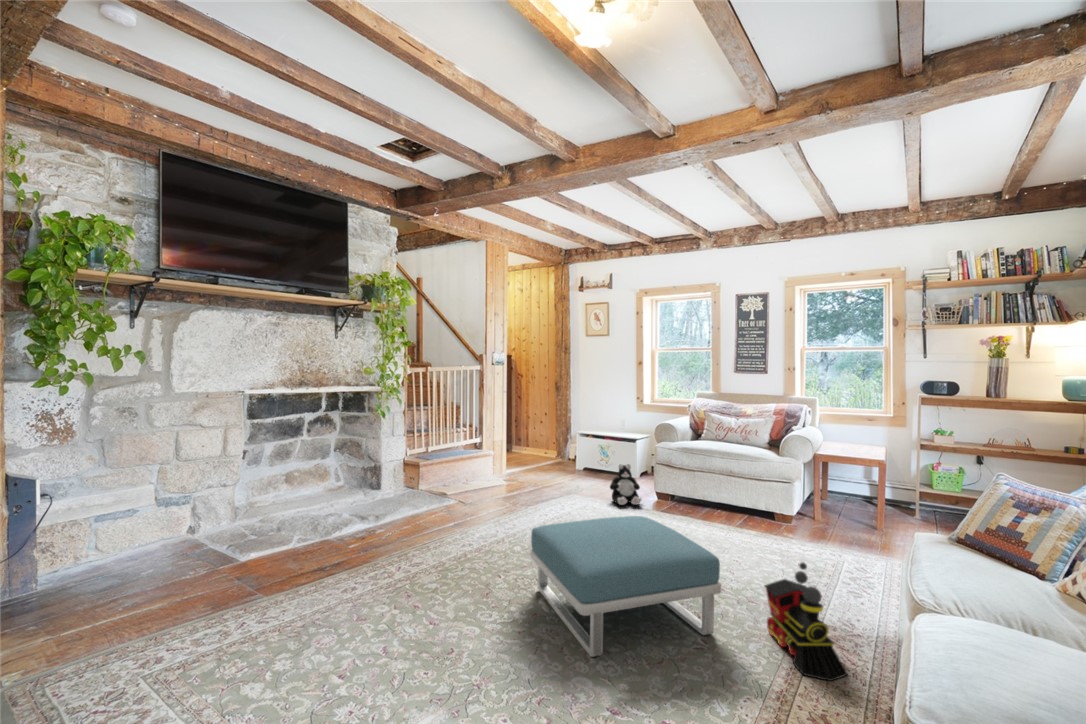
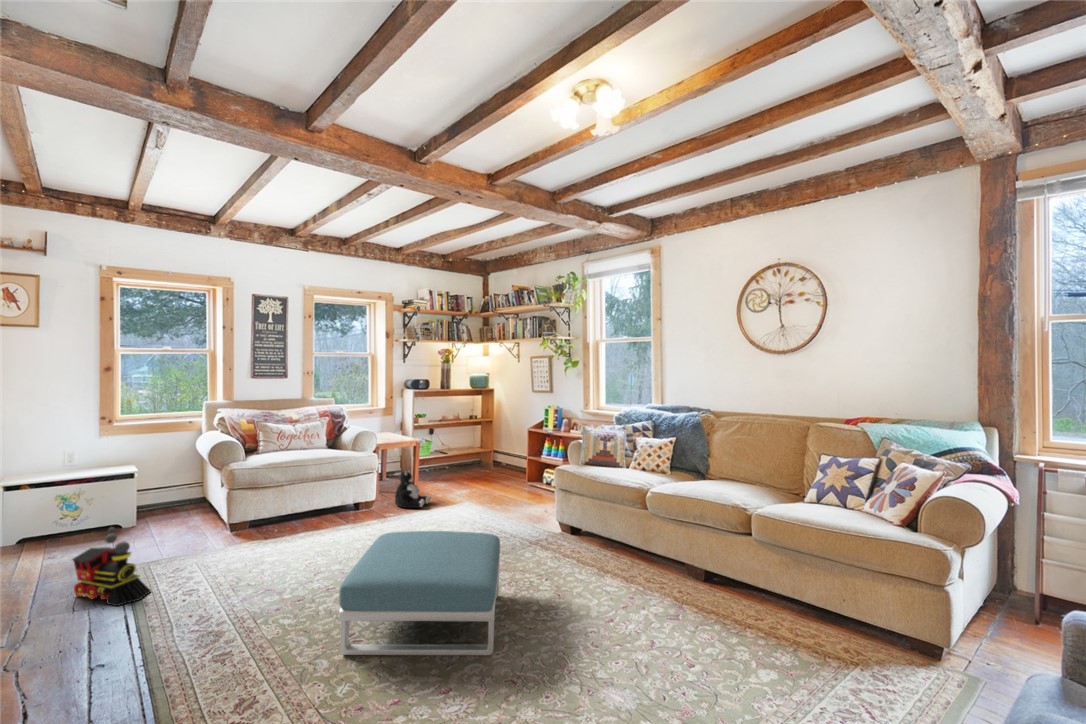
plush toy: present [610,464,641,505] -> present [395,470,431,508]
toy train: present [765,562,847,681] -> present [72,528,151,606]

